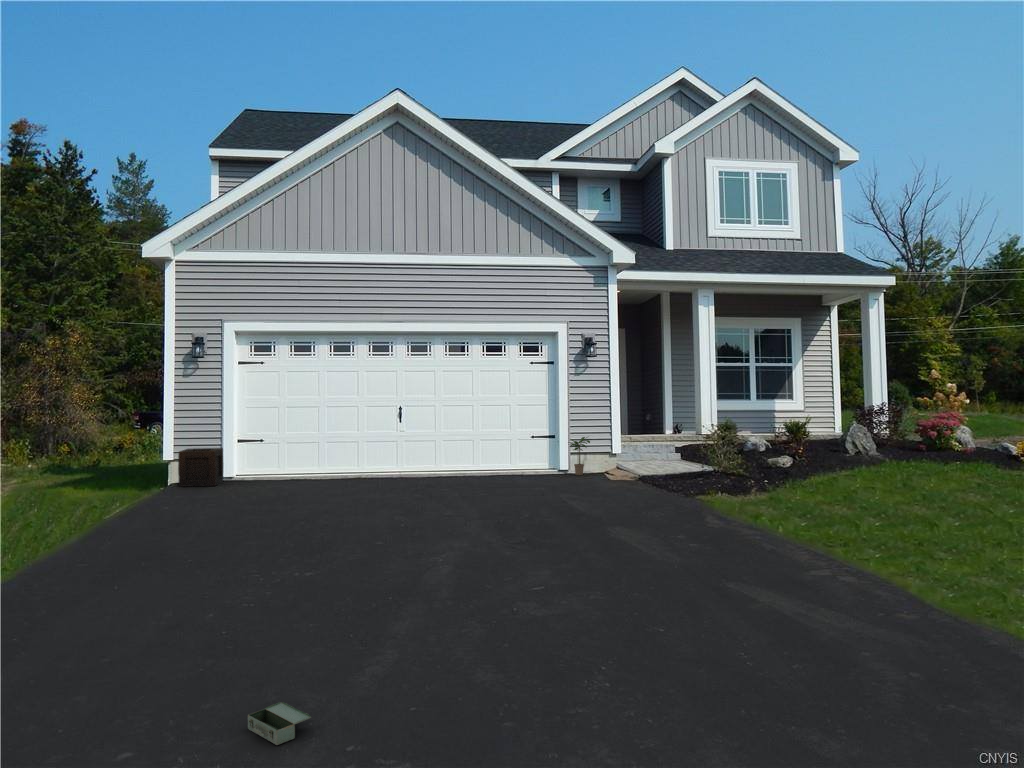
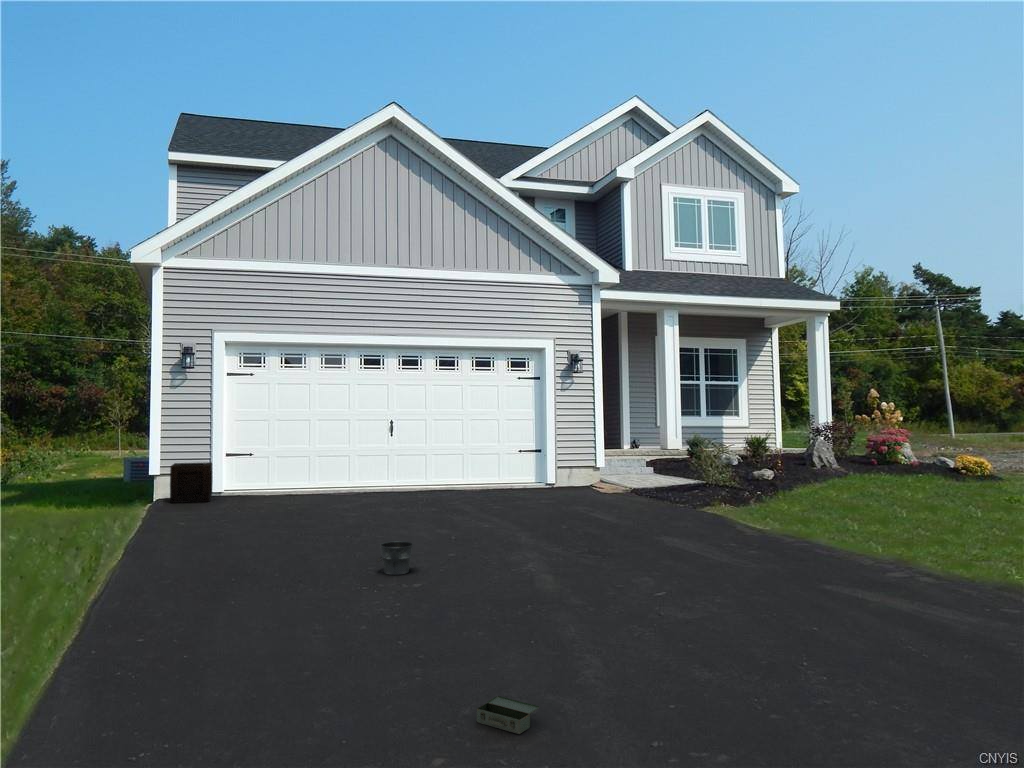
potted plant: present [569,437,590,475] -> none [558,449,581,488]
bucket: none [302,531,340,564] -> present [377,541,413,575]

